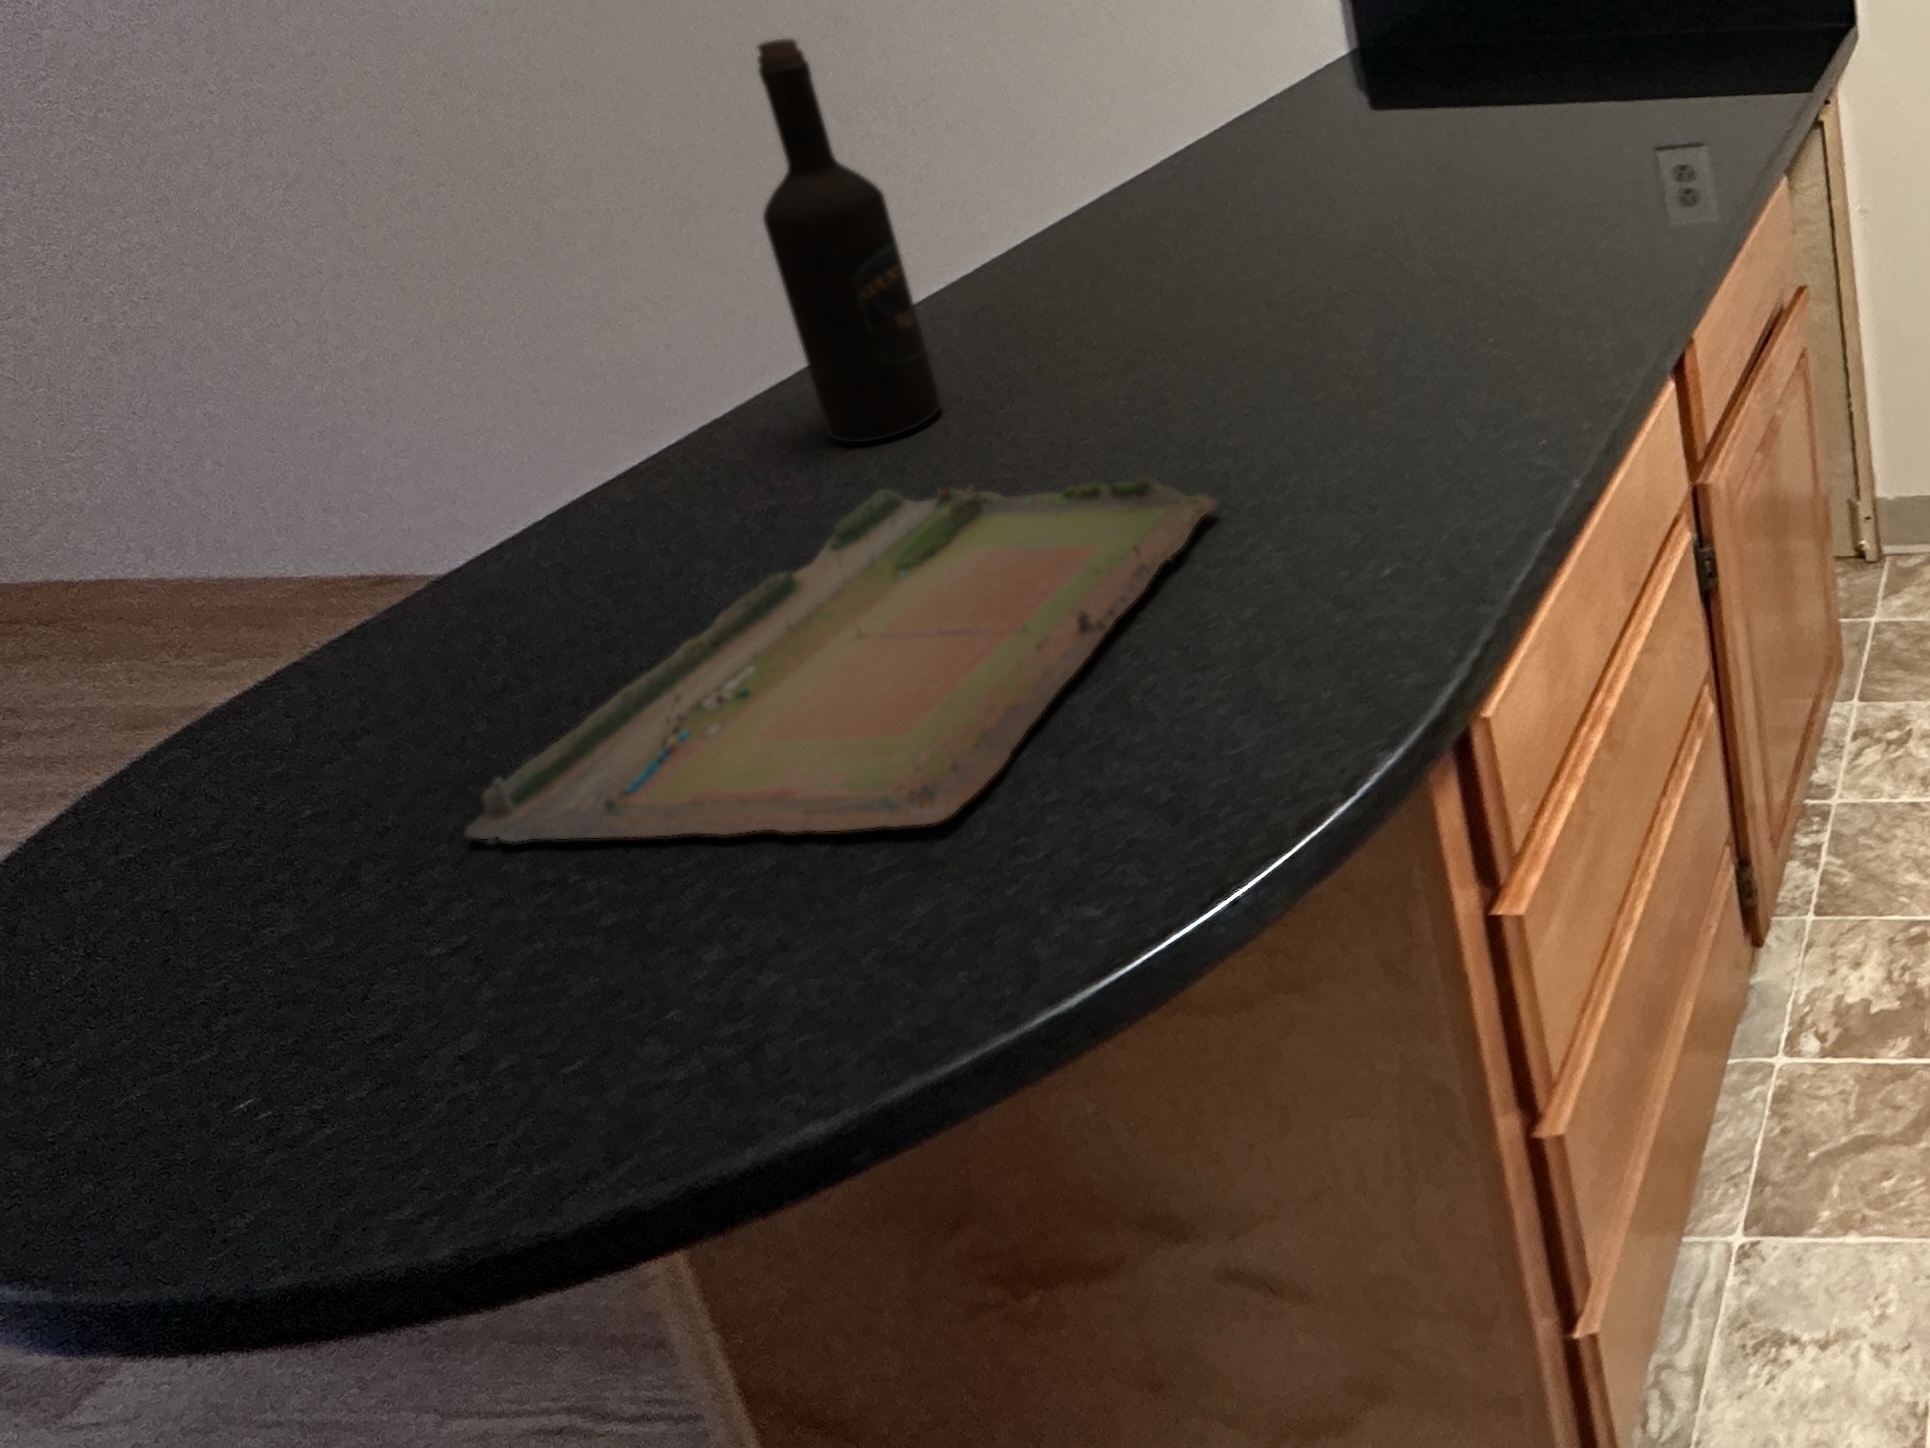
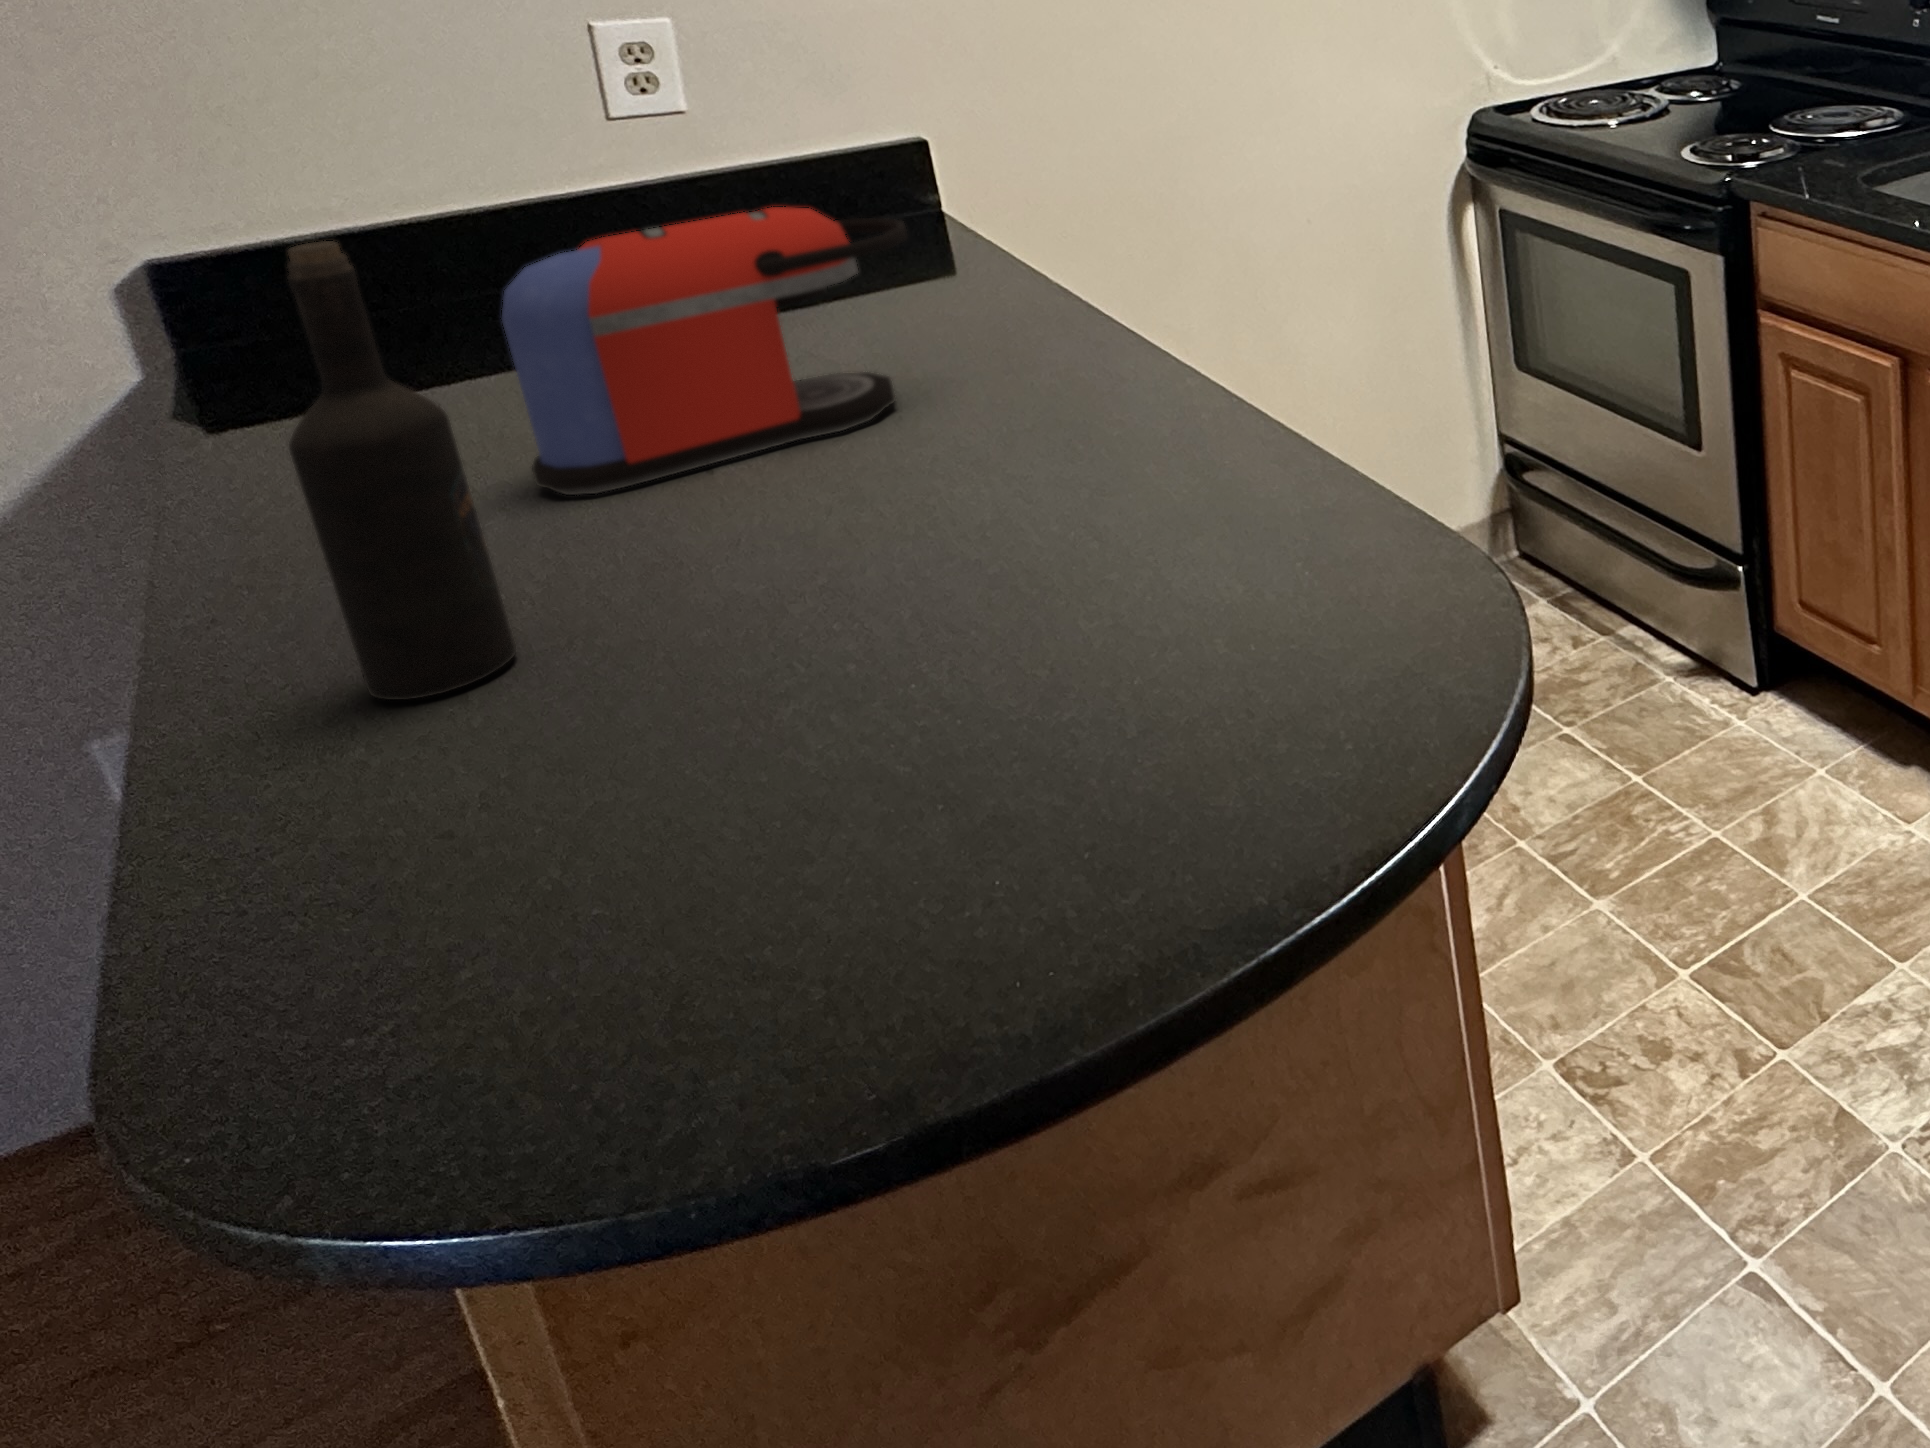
coffee maker: none [1191,35,1513,267] -> present [502,207,908,495]
tray: present [466,459,1217,844] -> none [667,537,1252,875]

